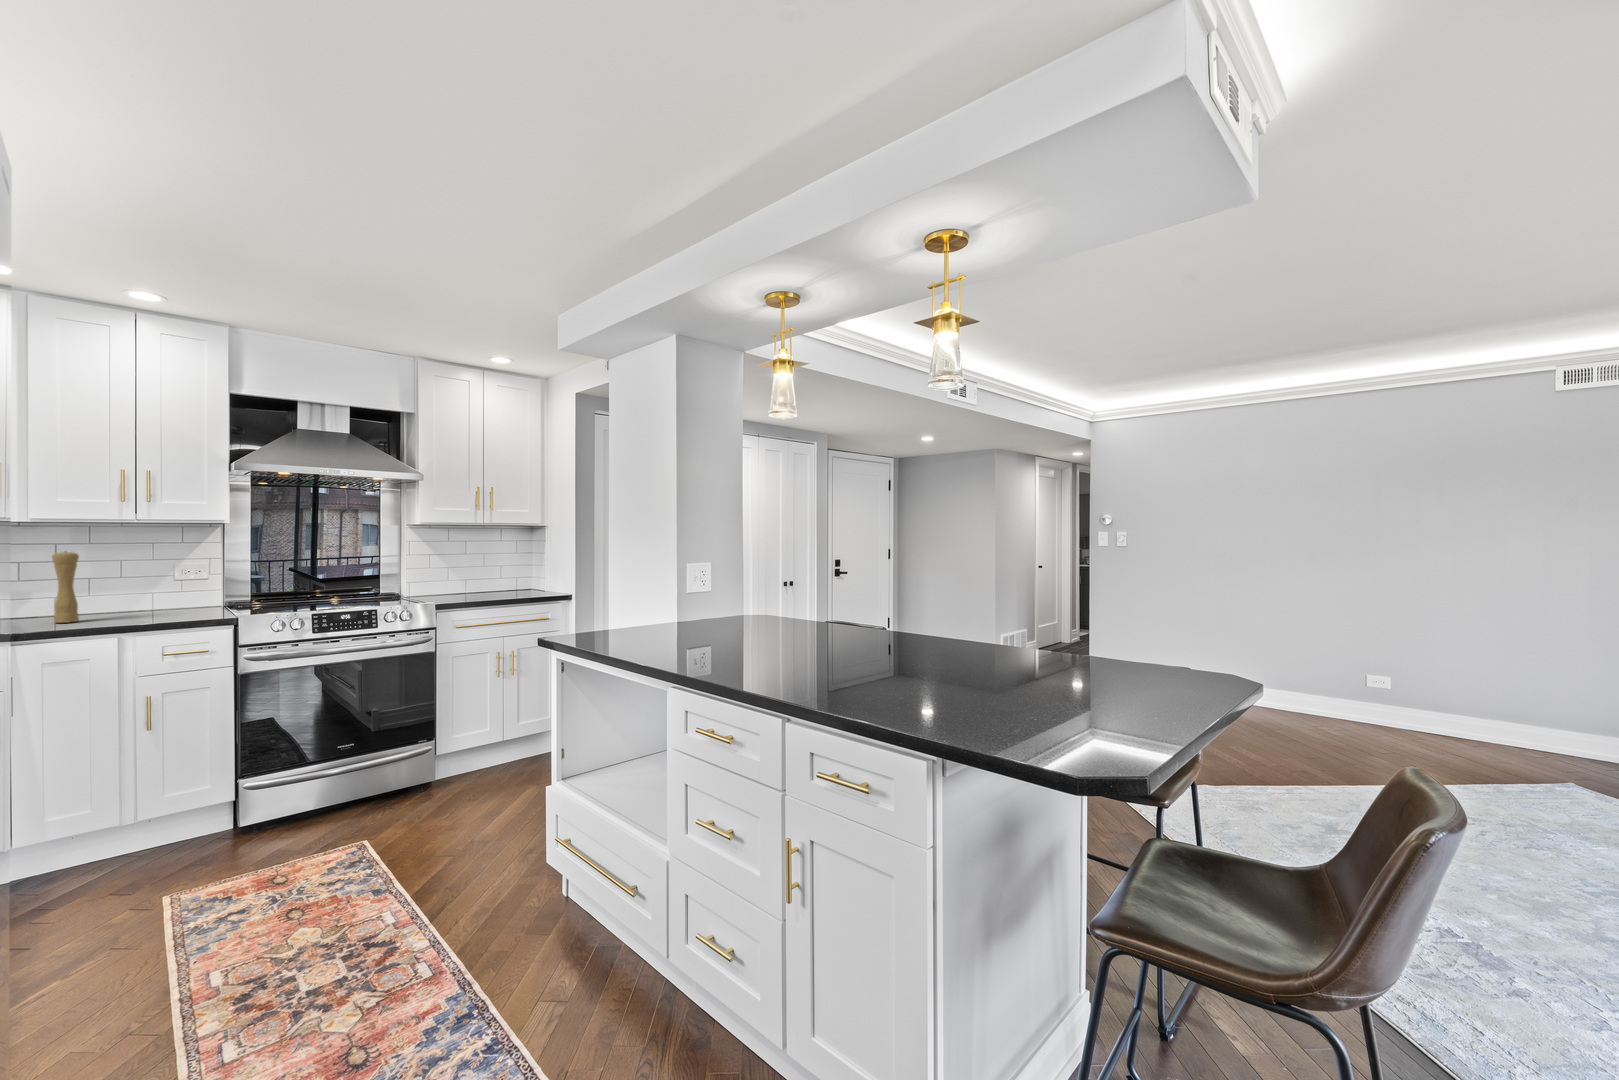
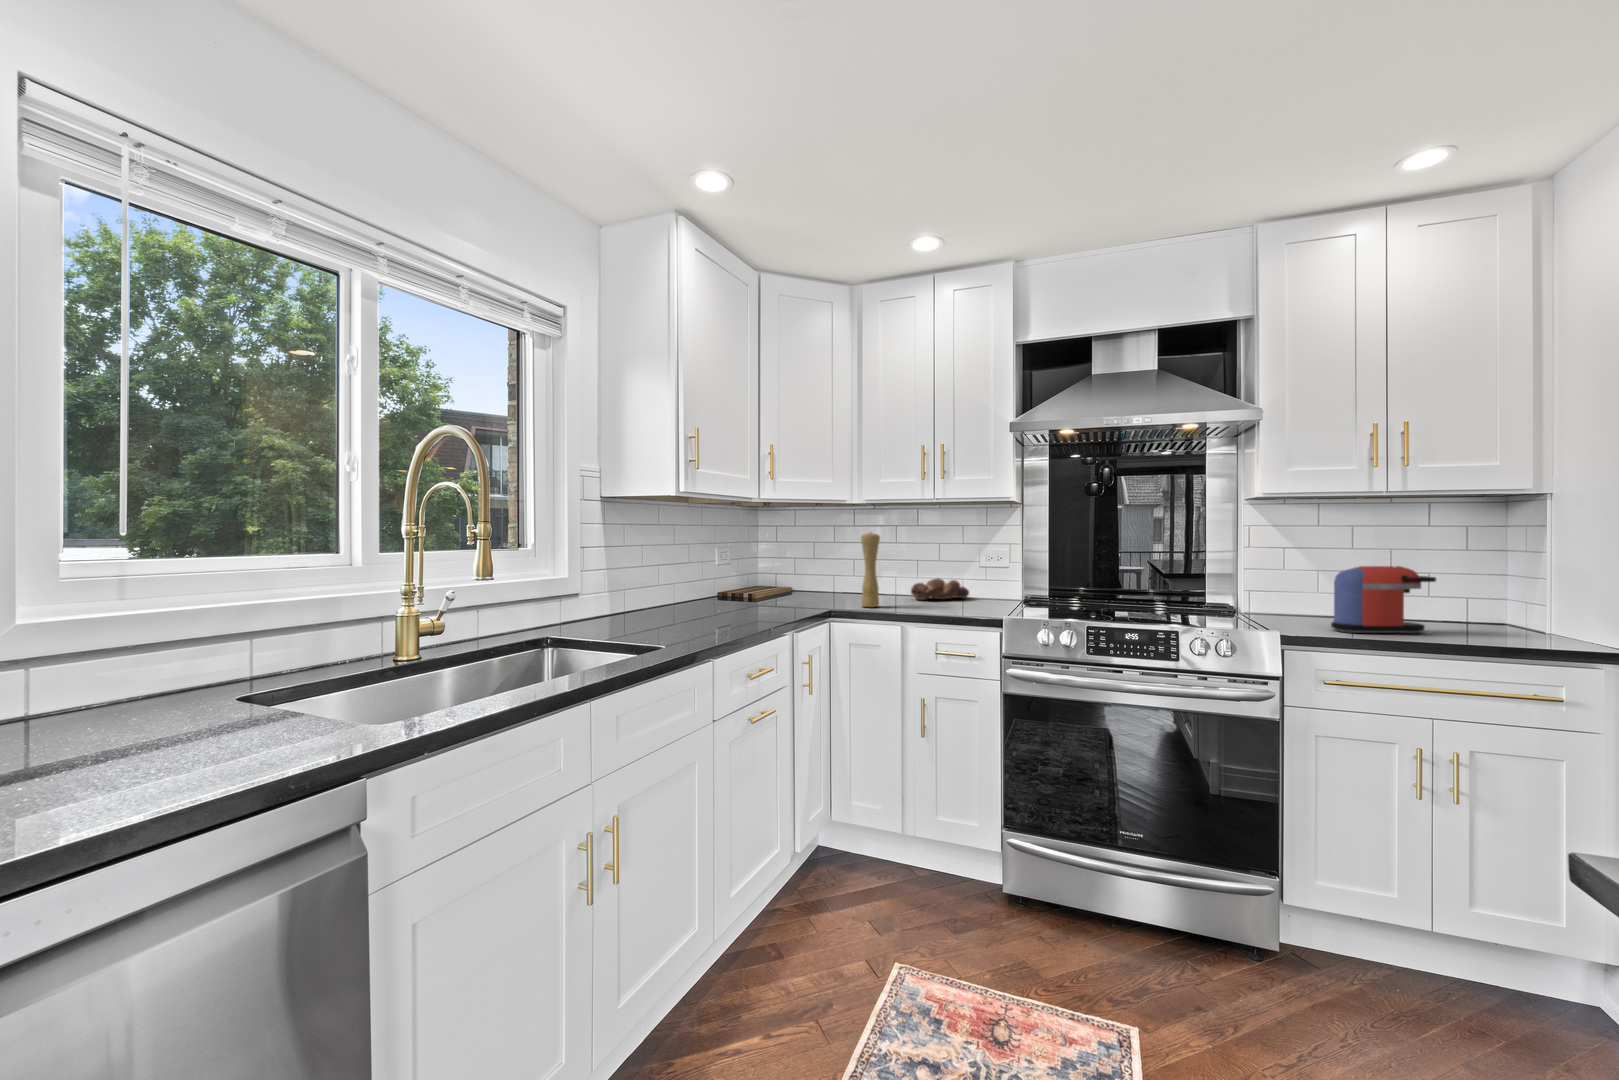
coffee maker: none [459,564,506,601] -> present [1331,566,1436,633]
bread loaf: none [99,591,170,612] -> present [911,578,969,600]

